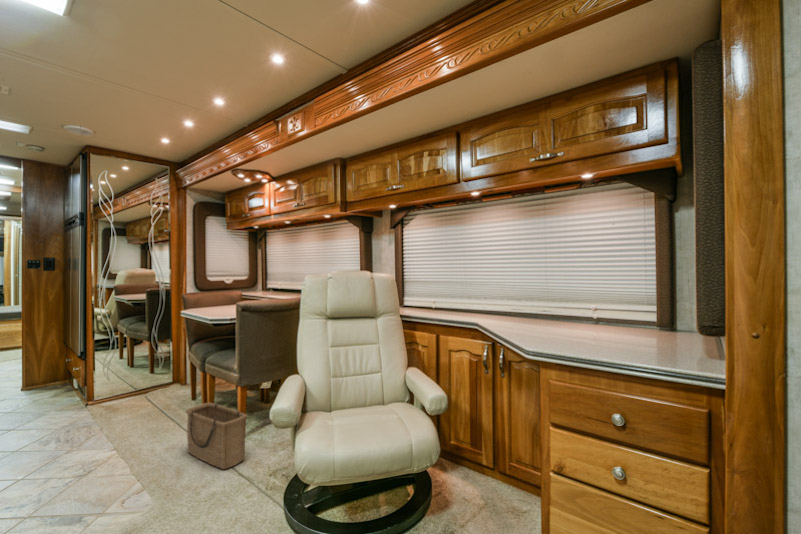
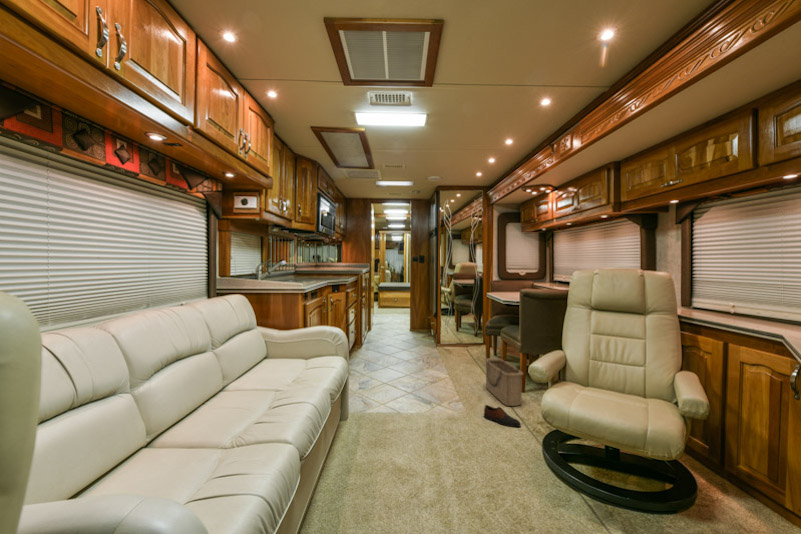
shoe: none [191,477,250,504] -> present [484,405,521,427]

